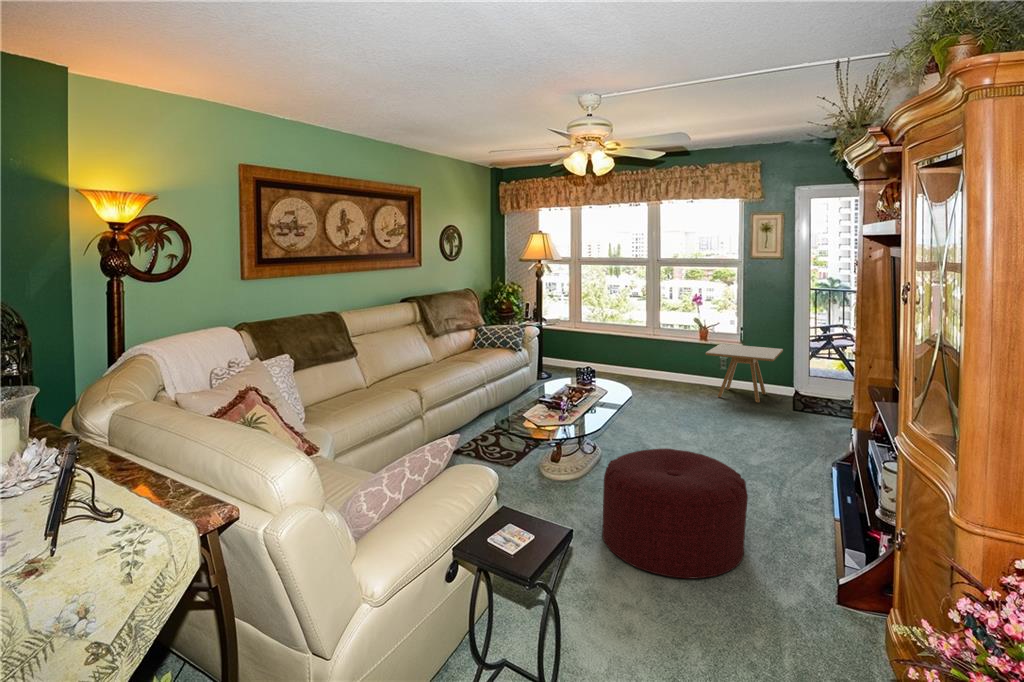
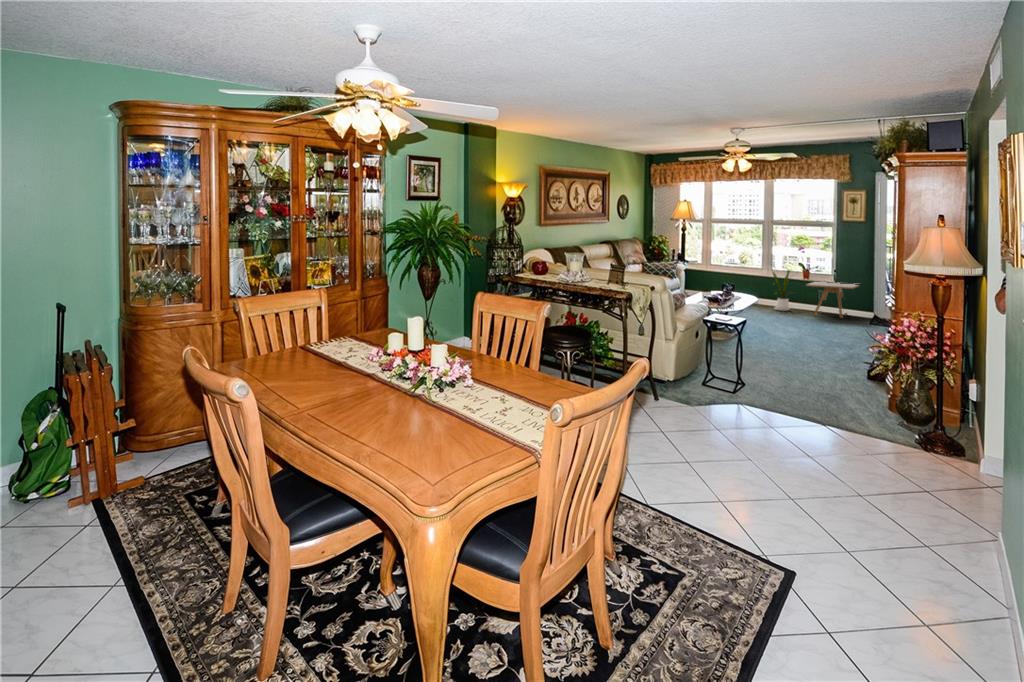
house plant: none [654,319,697,385] -> present [772,270,790,311]
ottoman: present [602,448,748,578] -> none [757,316,833,364]

